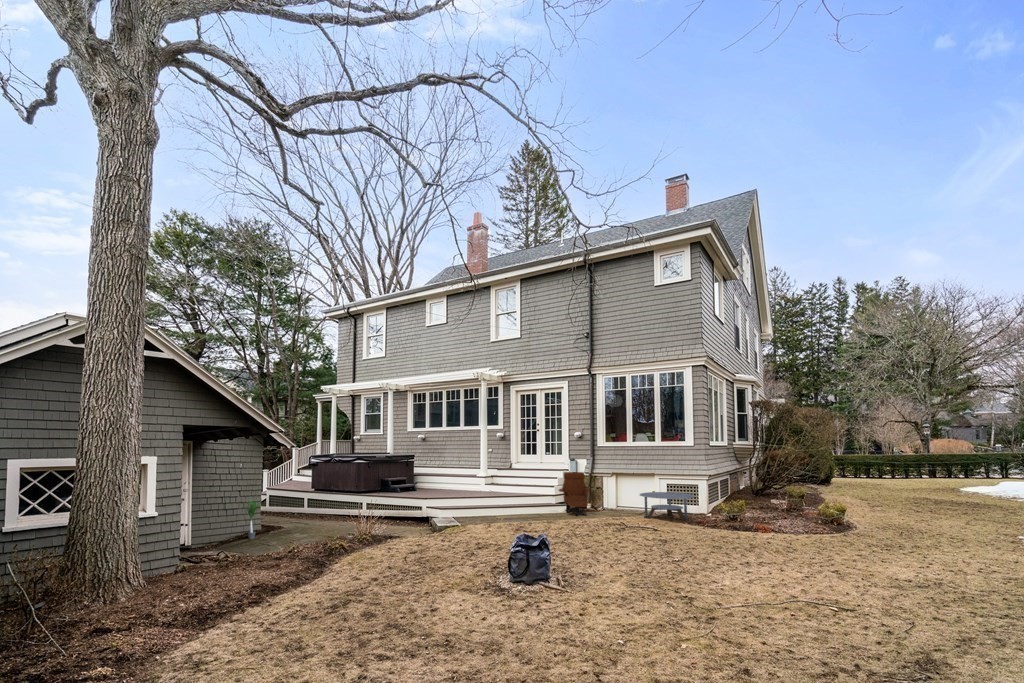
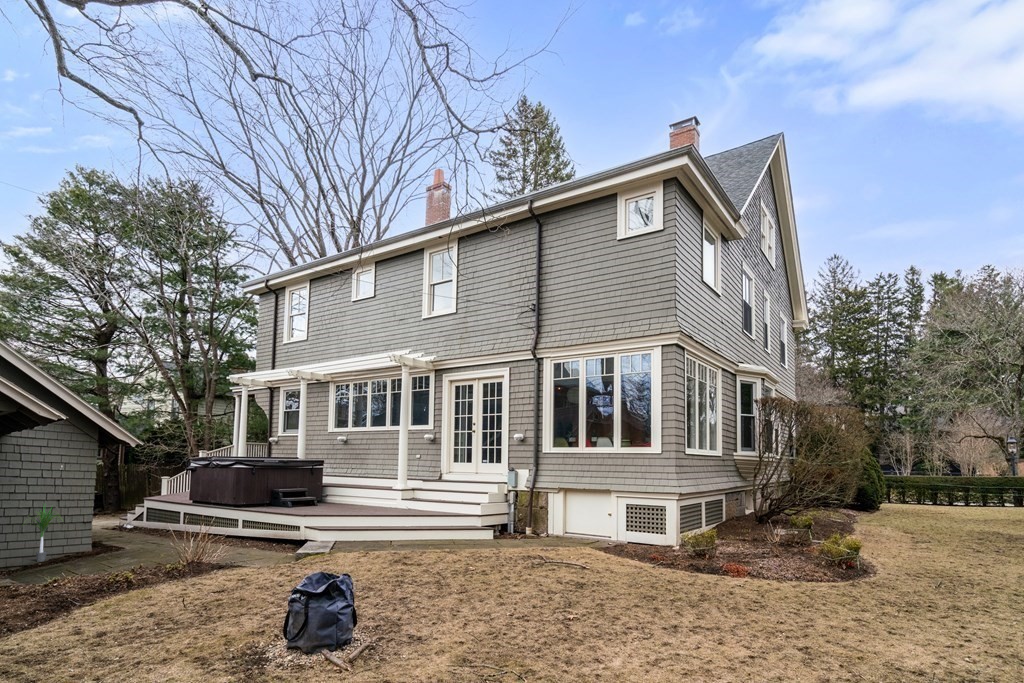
lounge chair: present [559,472,591,516] -> none [483,486,526,545]
round table: present [640,492,694,521] -> none [582,515,656,556]

